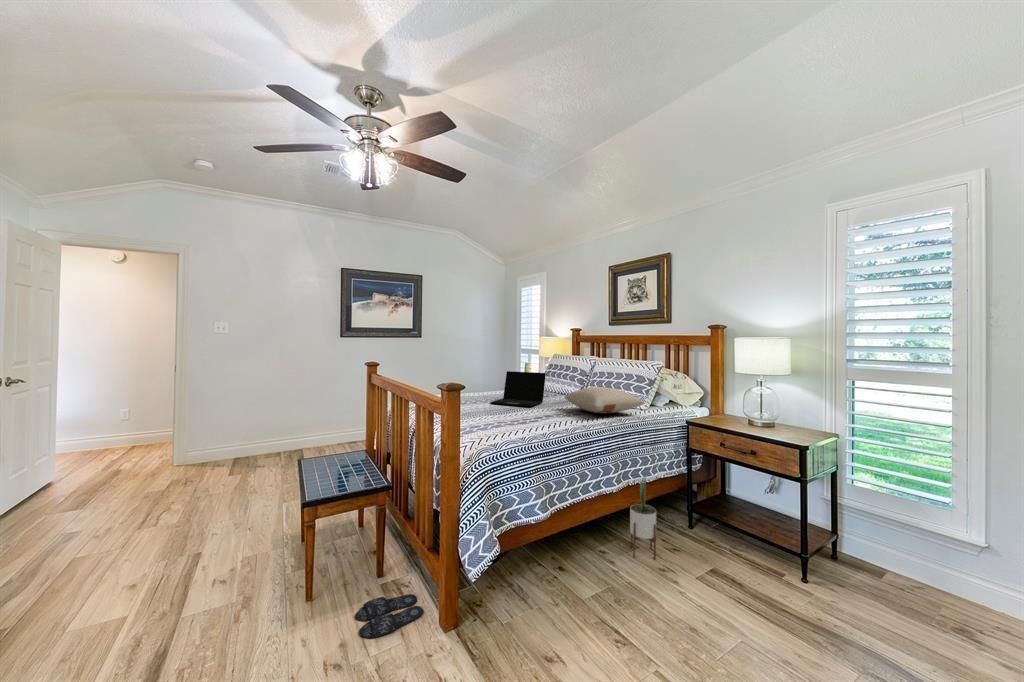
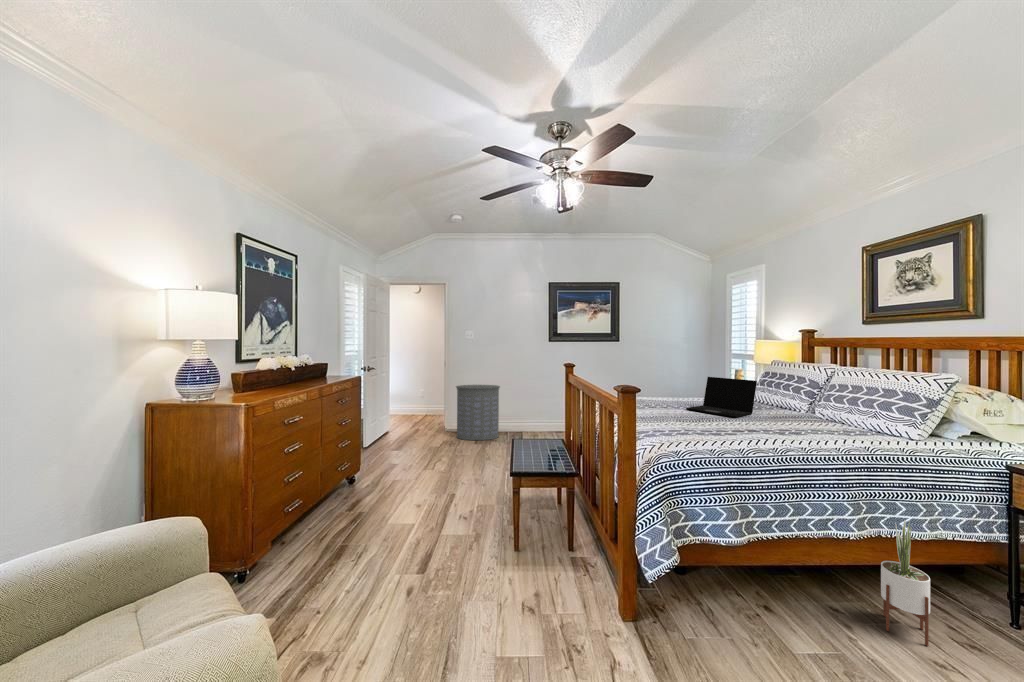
pillow: present [565,387,645,414] -> none [781,401,914,435]
laundry hamper: none [198,394,270,471] -> present [456,385,500,440]
slippers: present [355,594,424,638] -> none [544,570,603,604]

